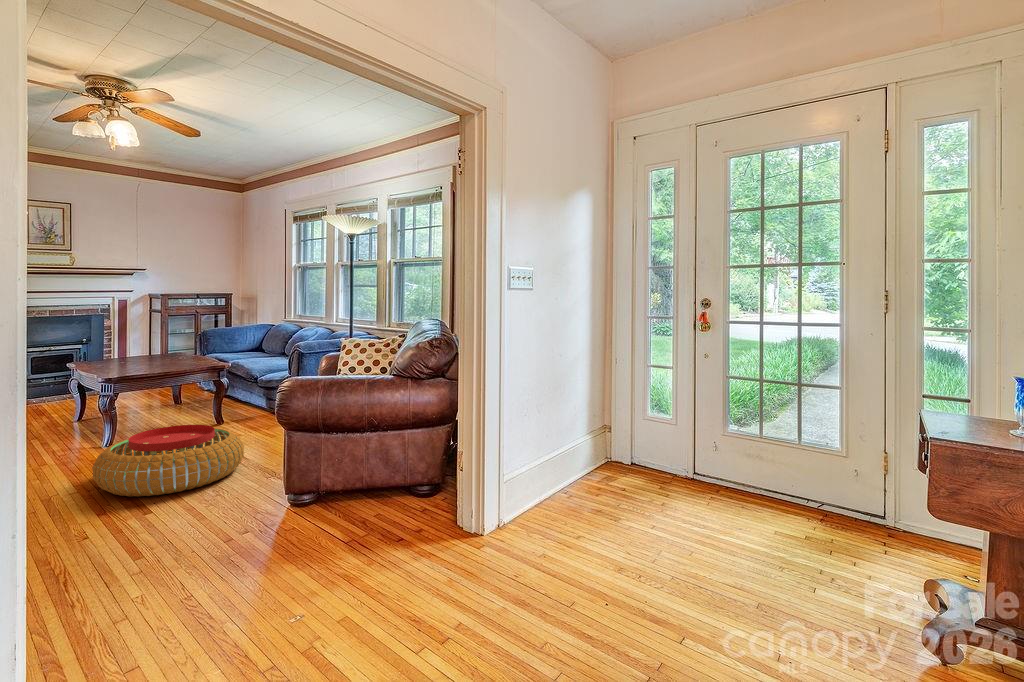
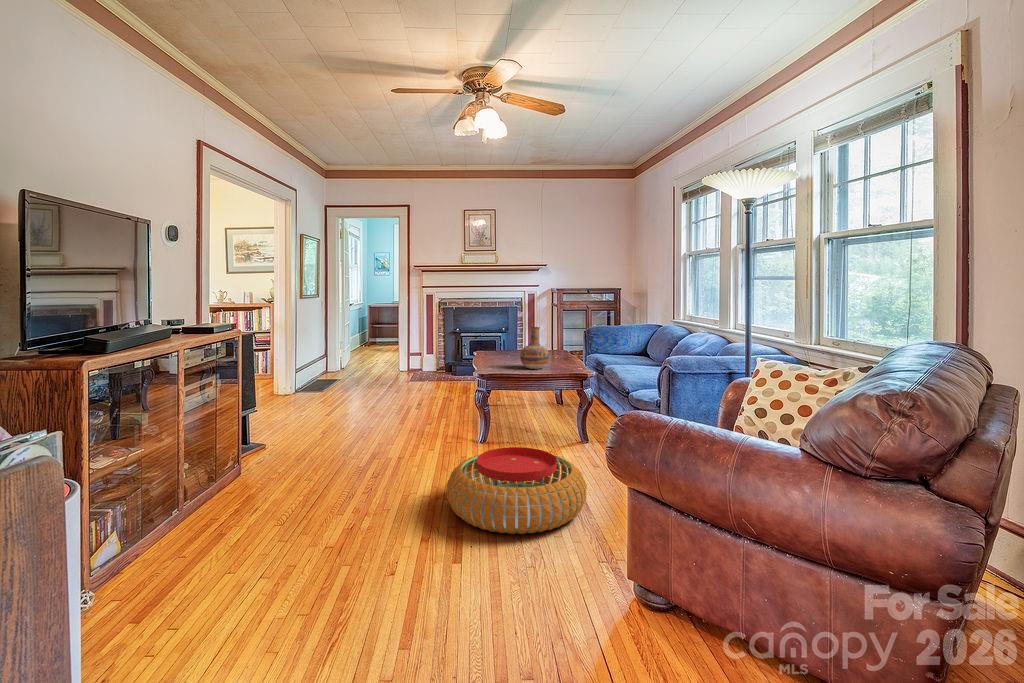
vase: none [144,325,178,364] -> present [520,327,549,369]

